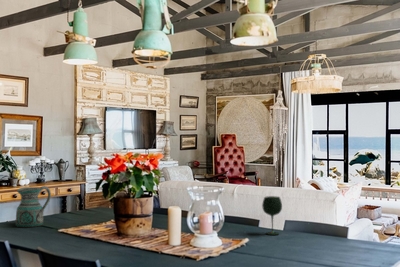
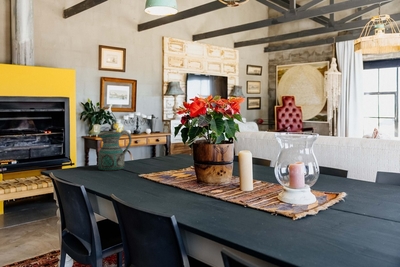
wine glass: present [262,196,282,235] -> none [364,143,391,188]

